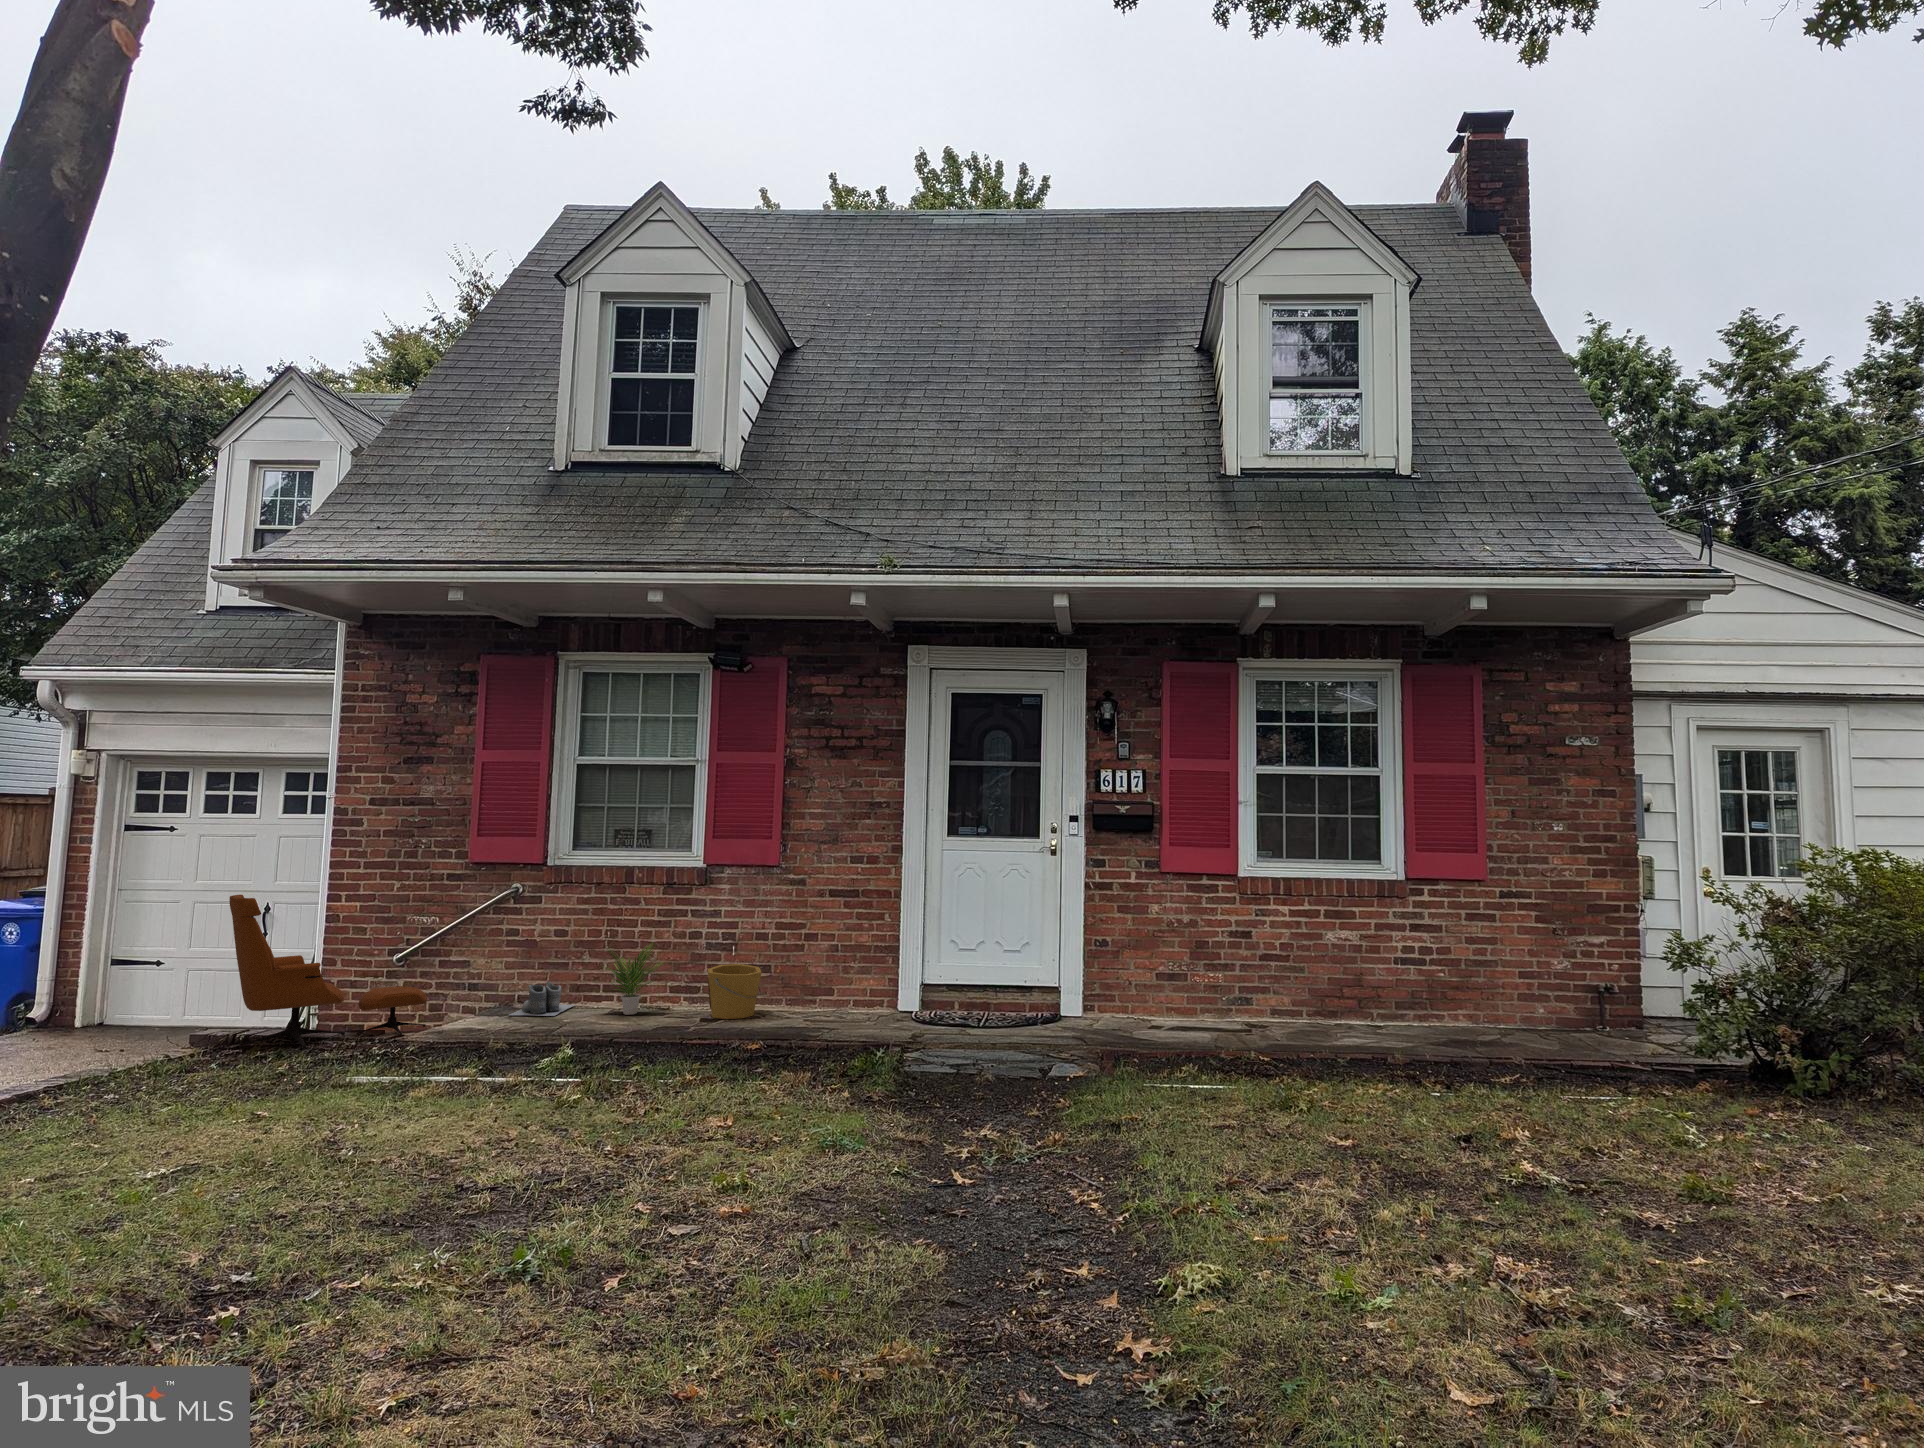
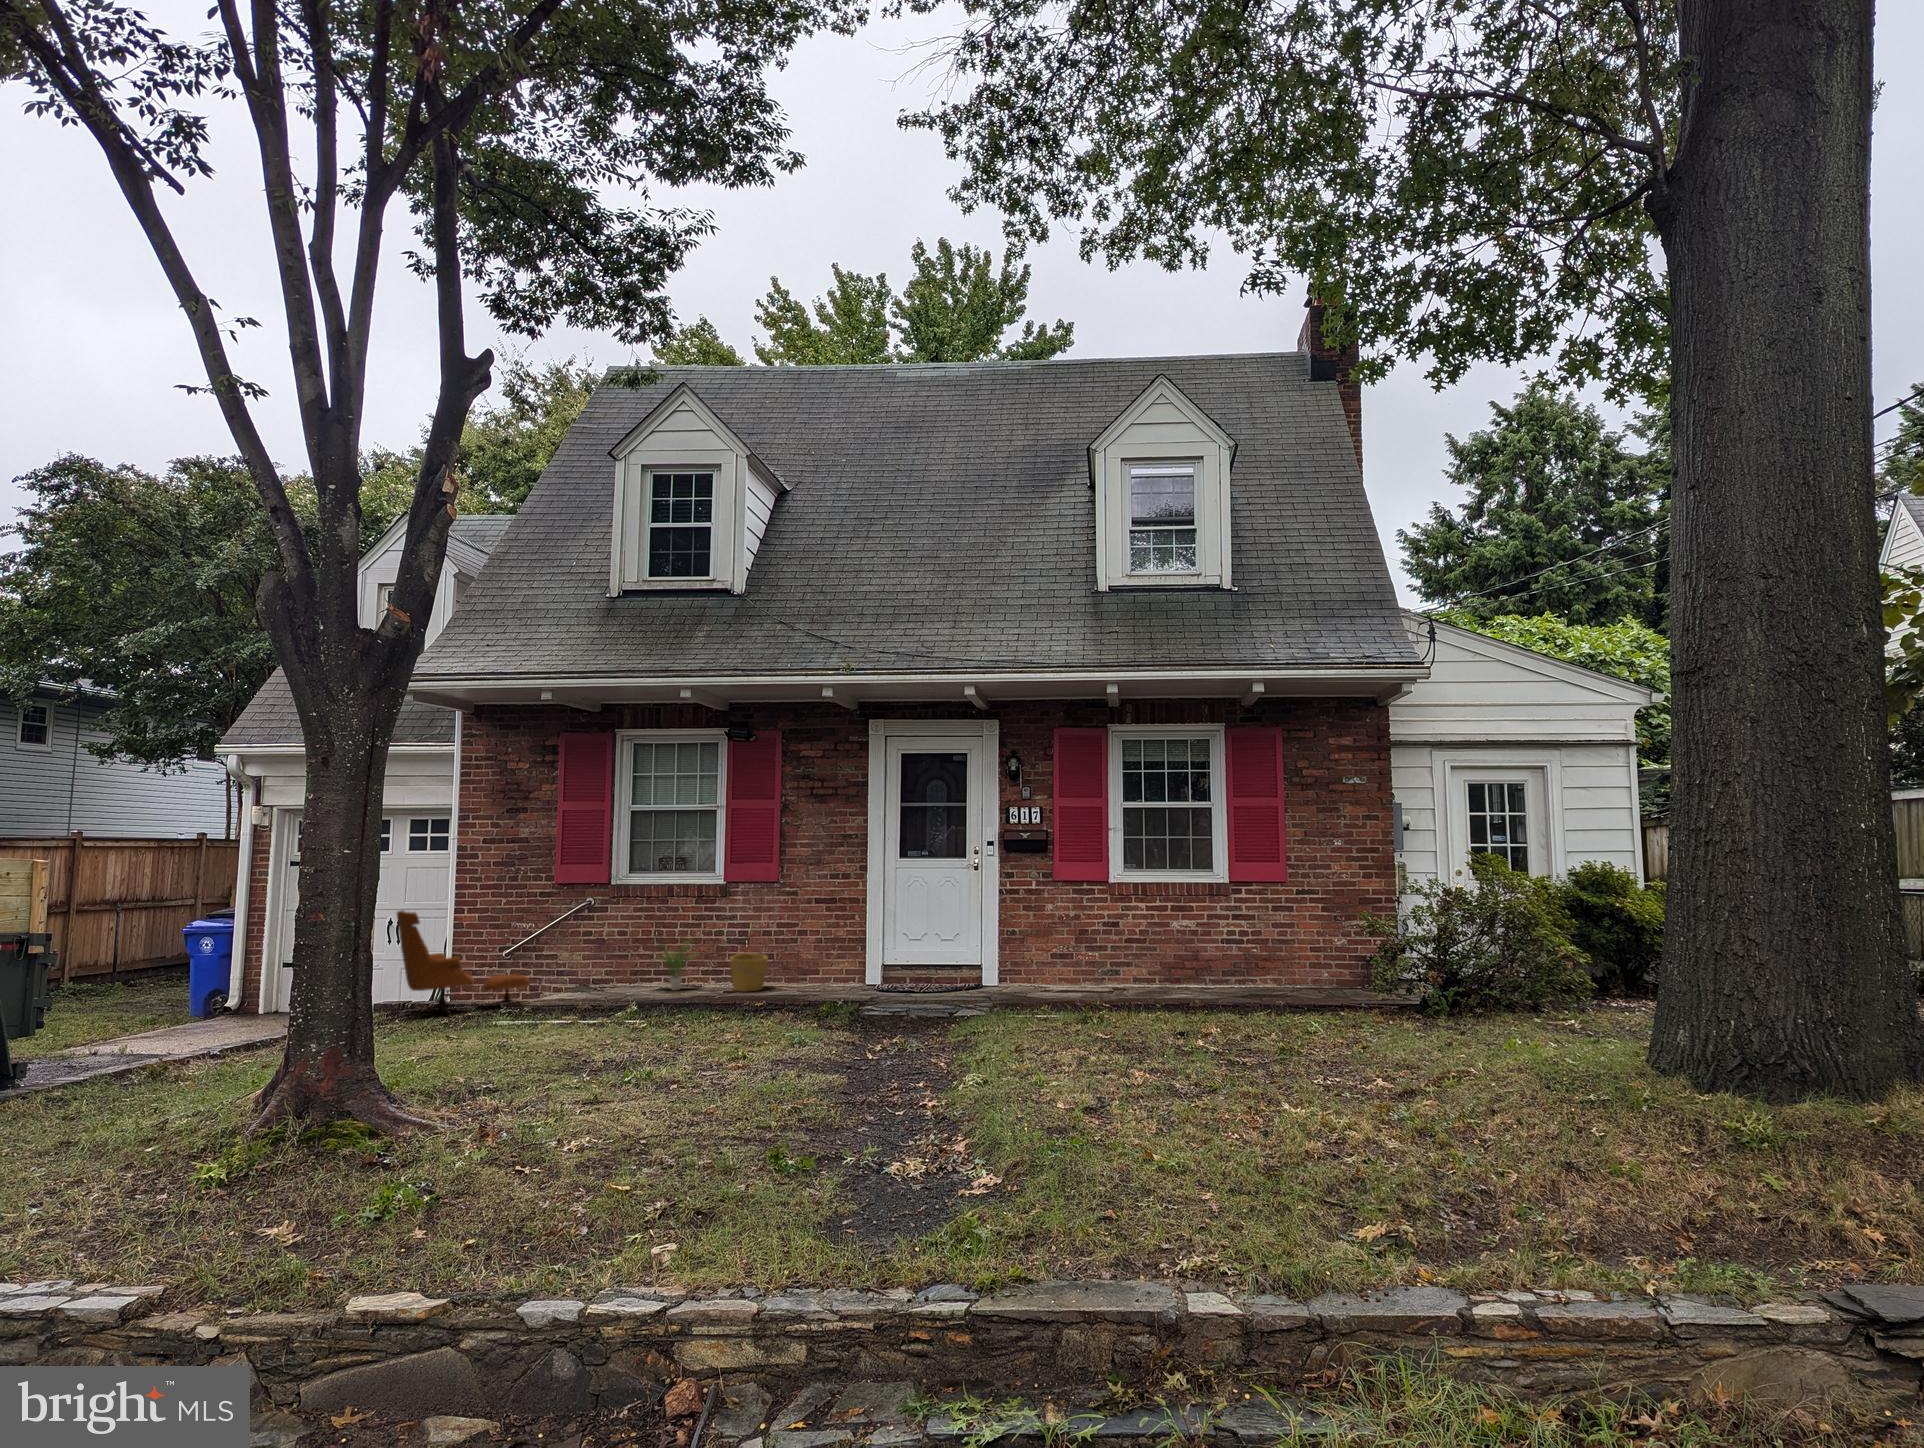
boots: present [509,982,574,1016] -> none [589,968,636,992]

